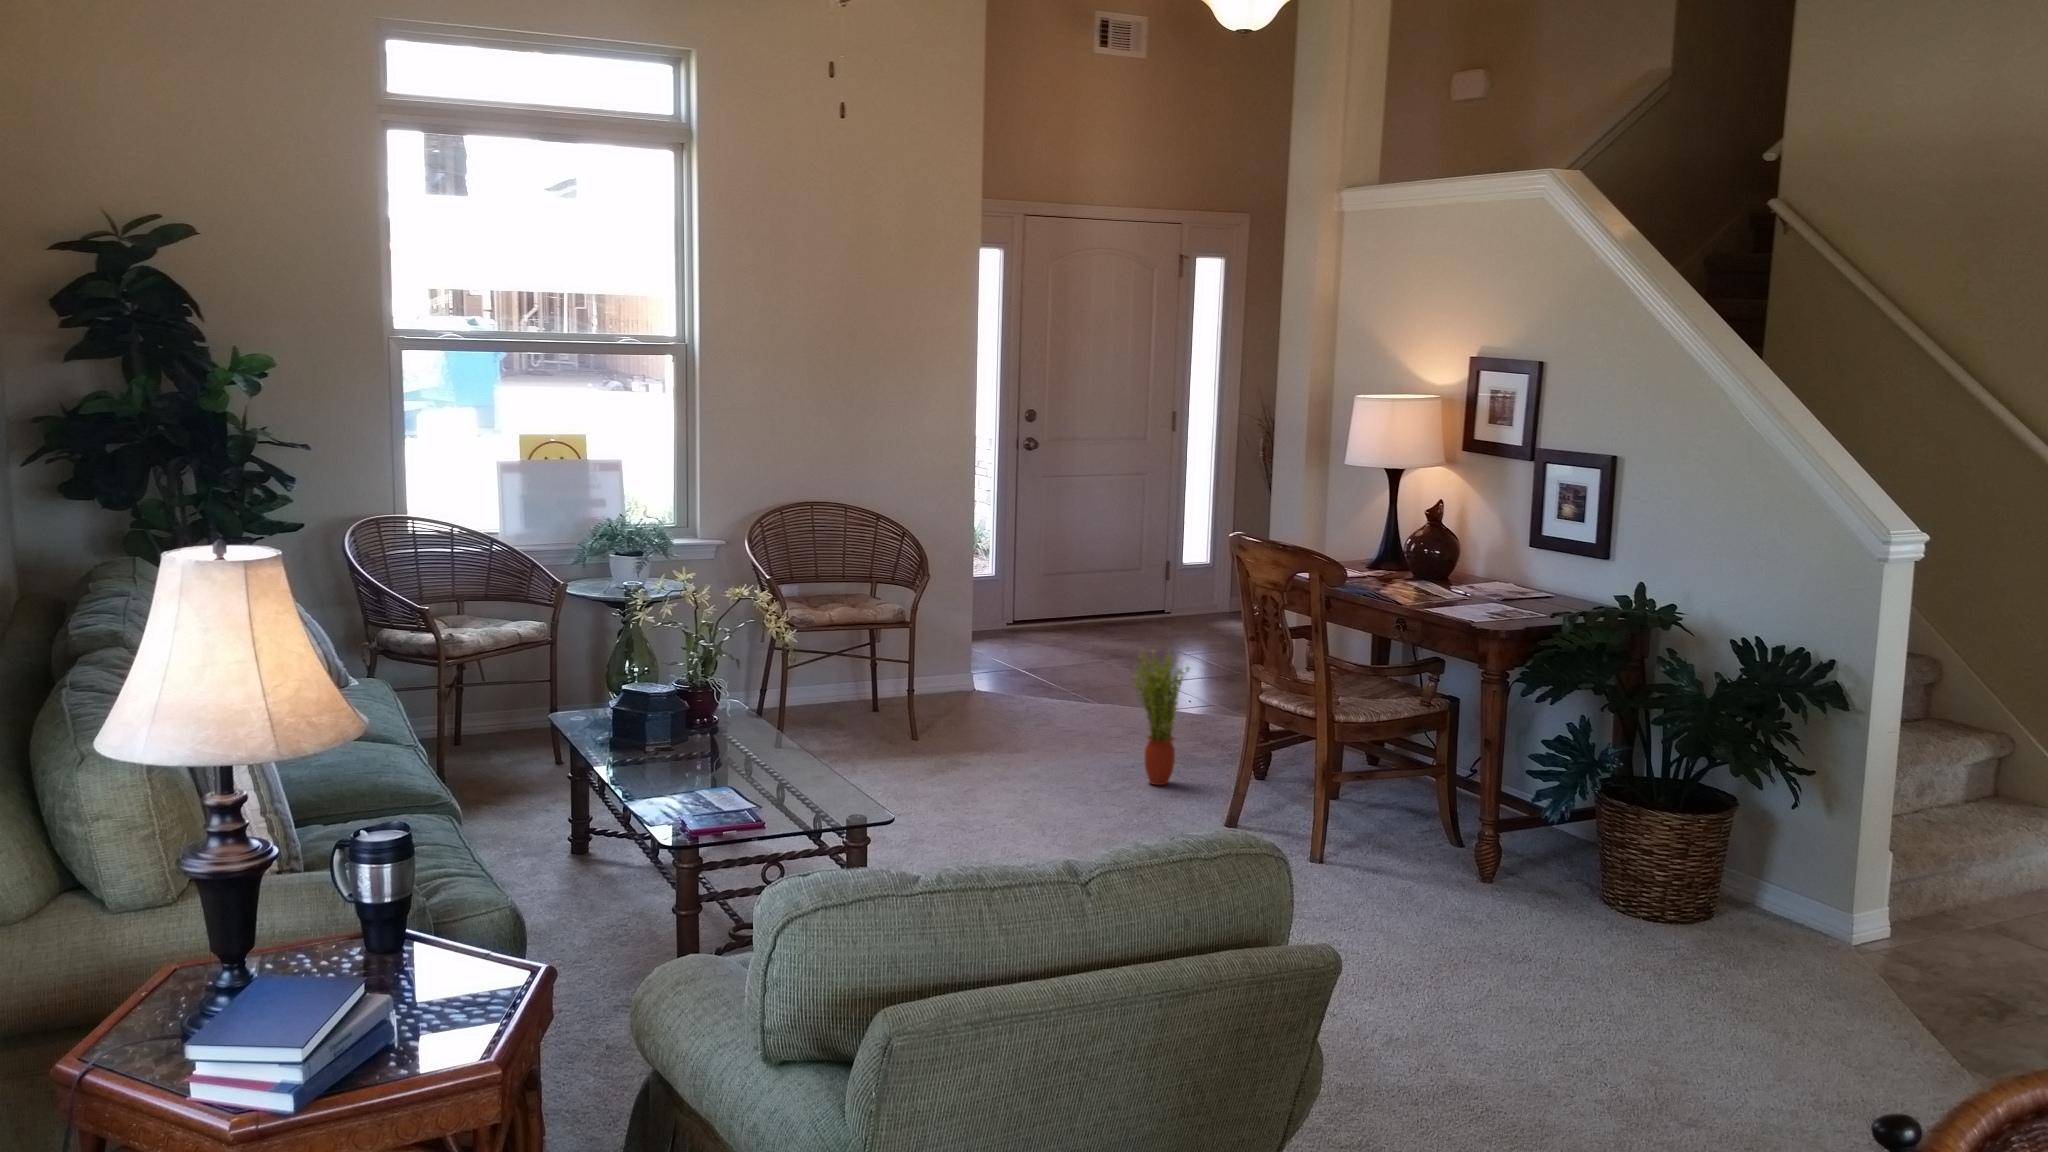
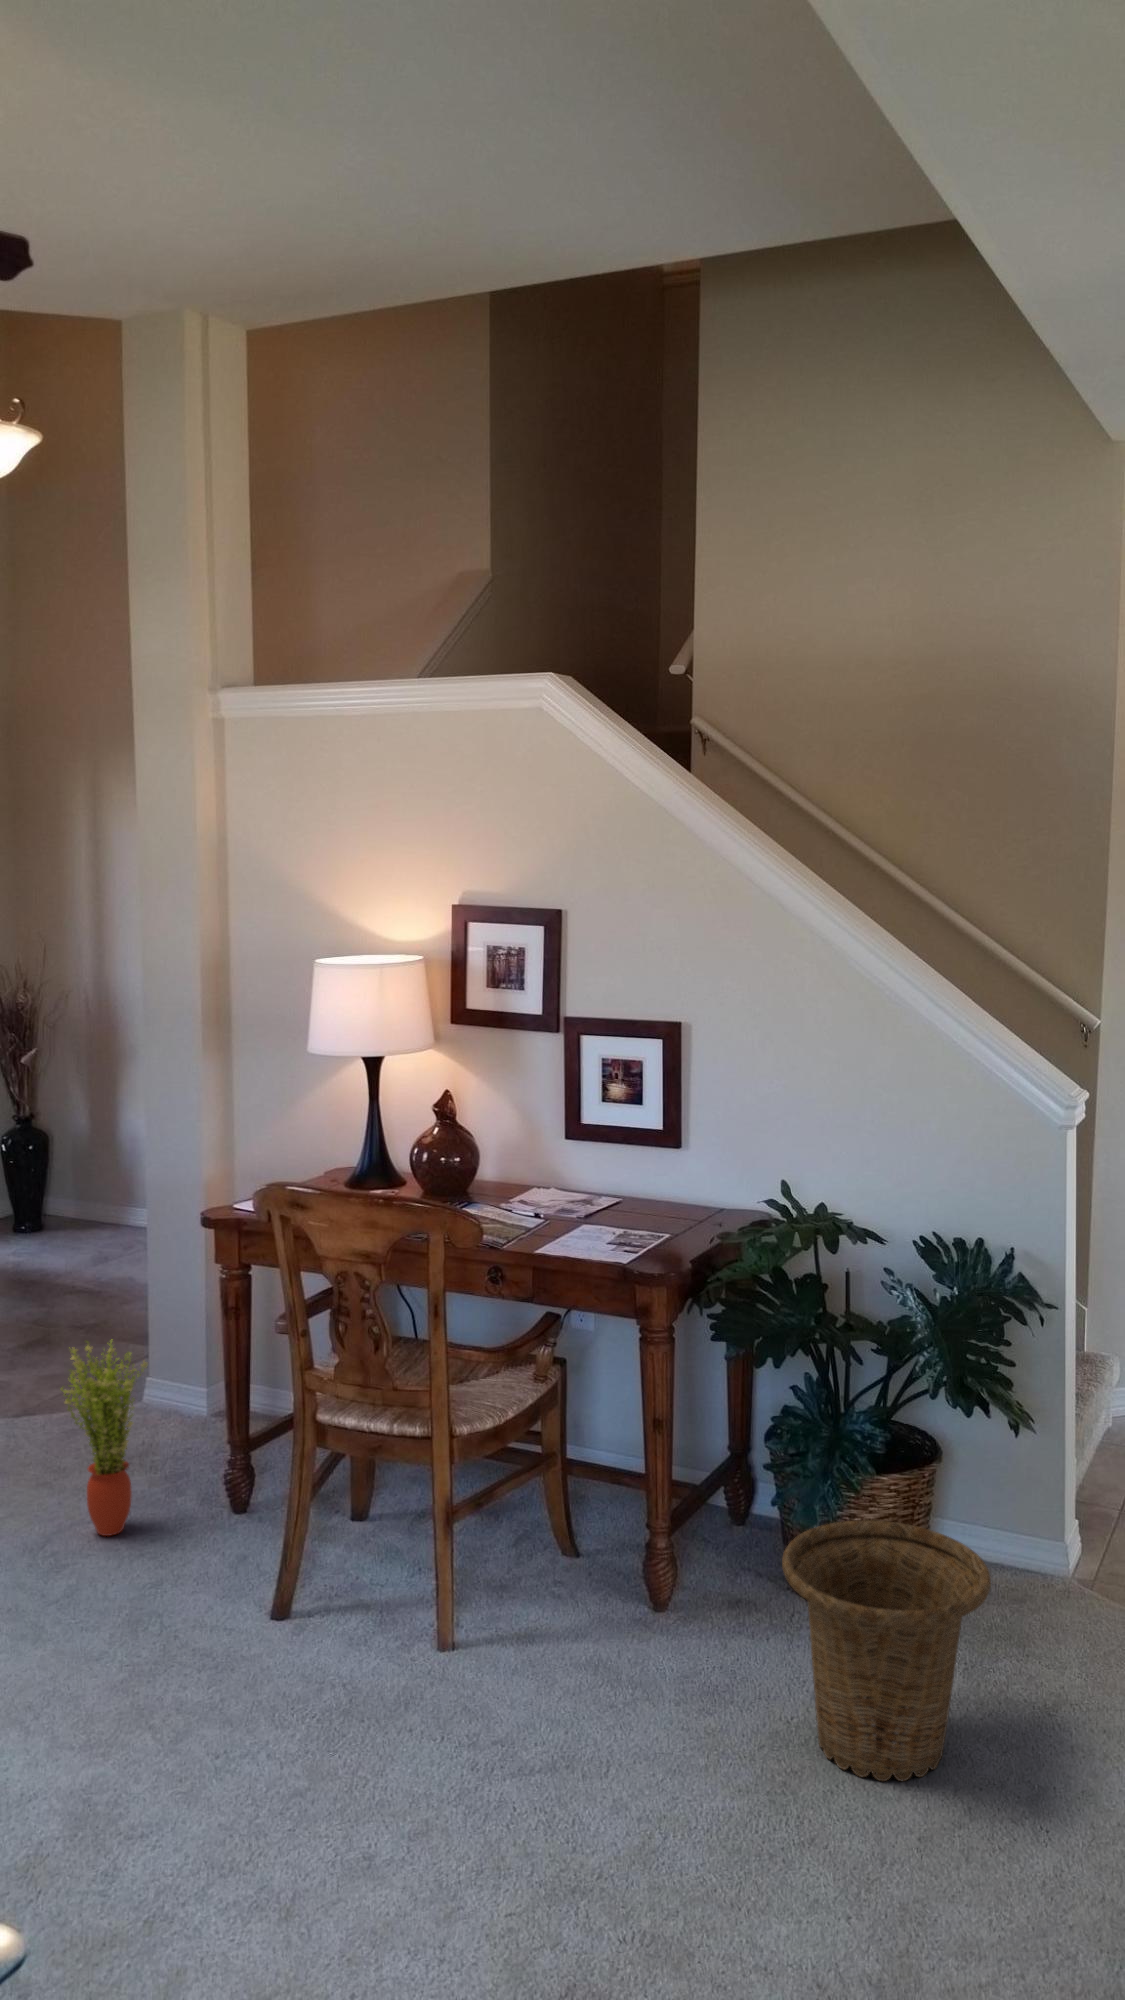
basket: none [1484,809,1647,989] -> present [782,1520,991,1781]

